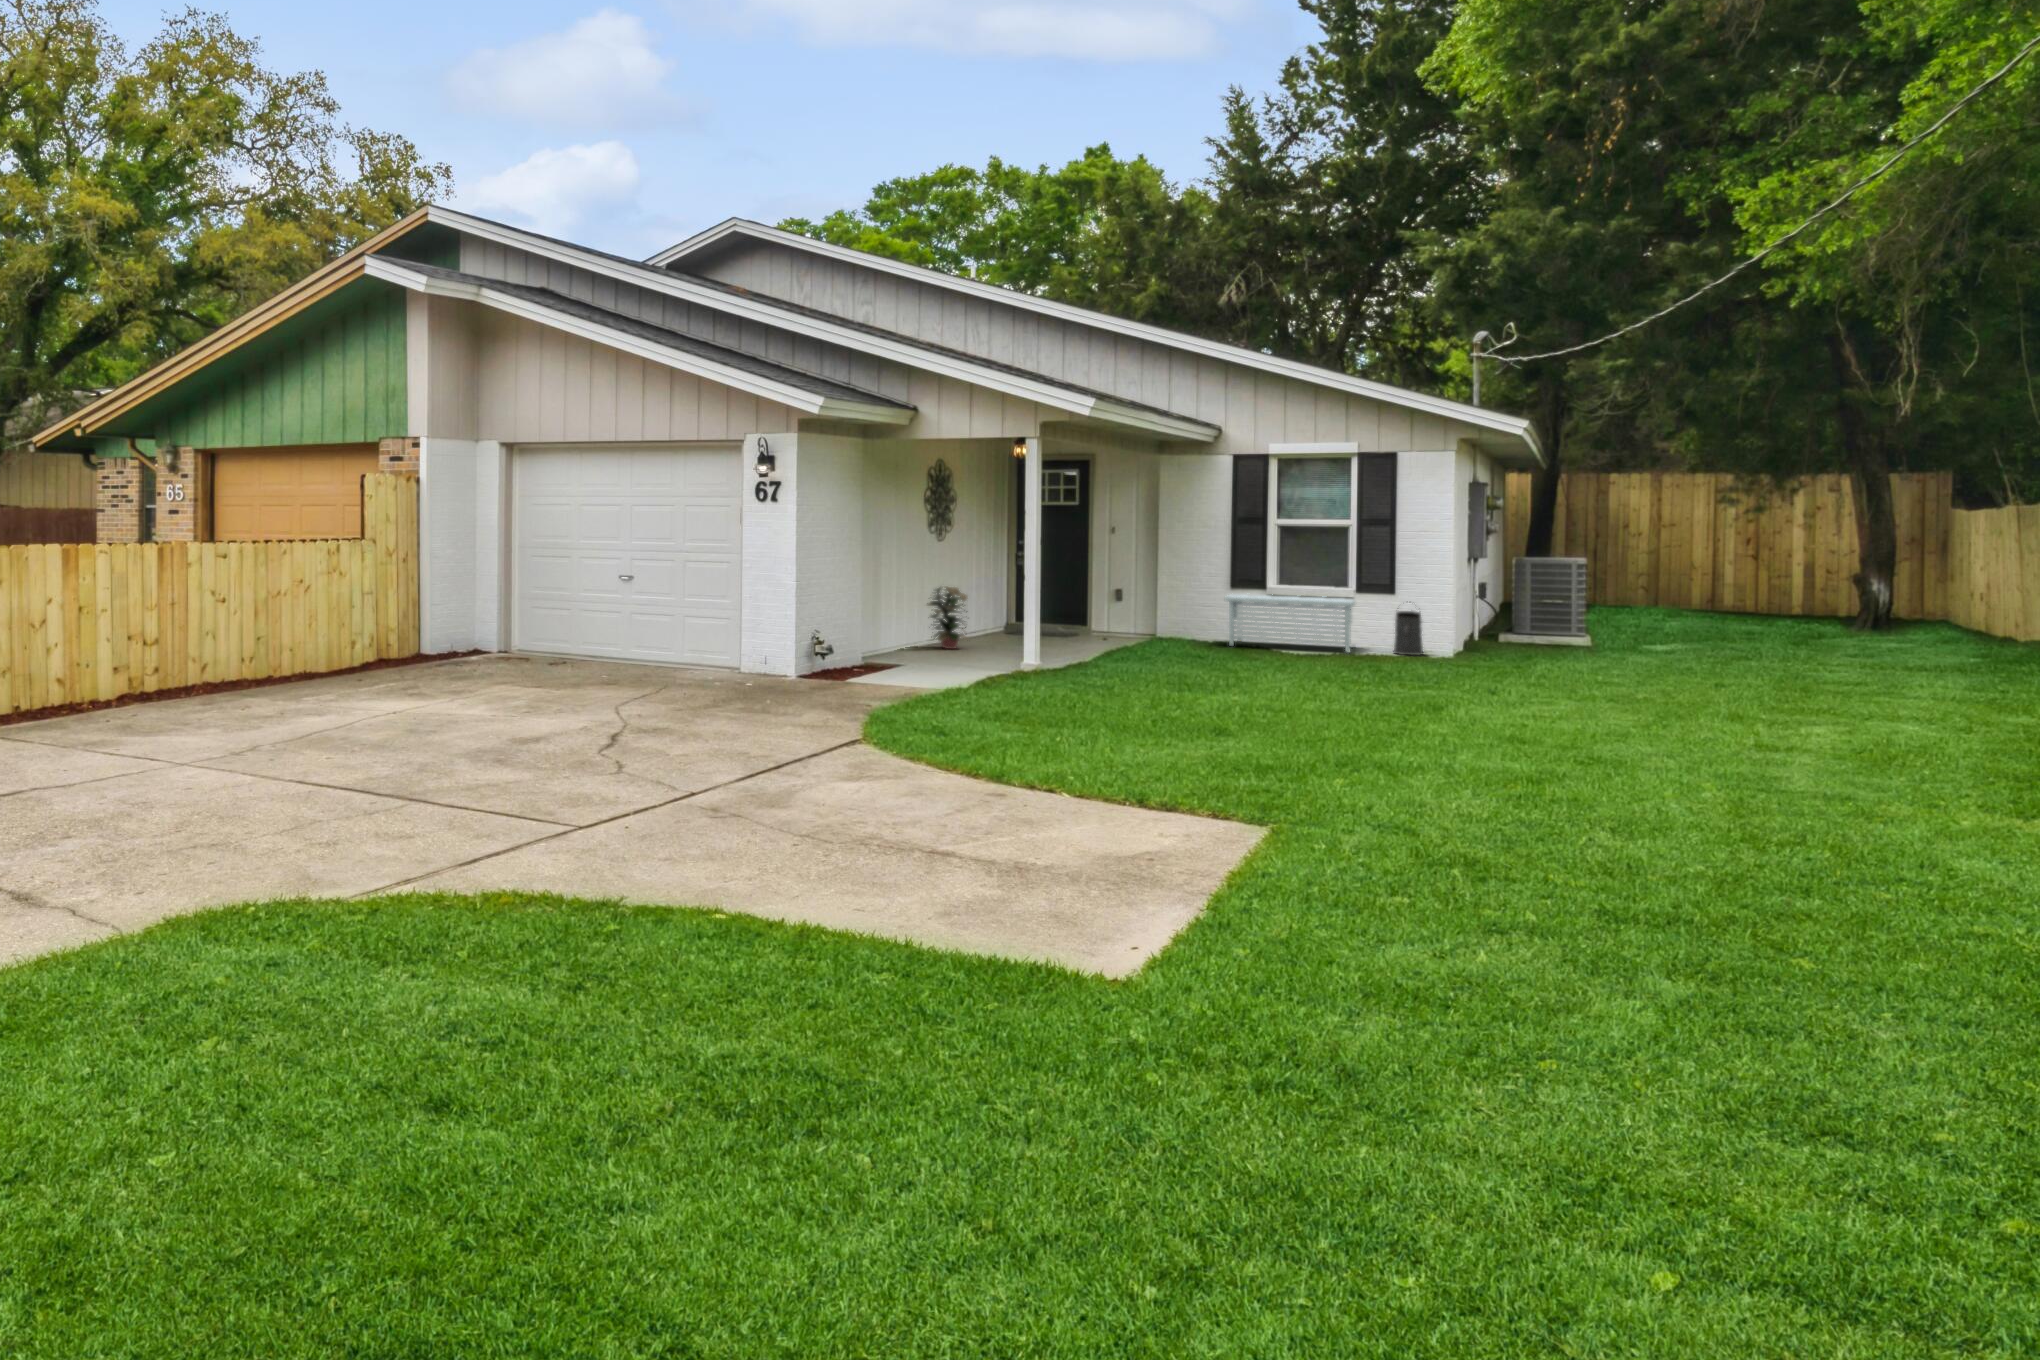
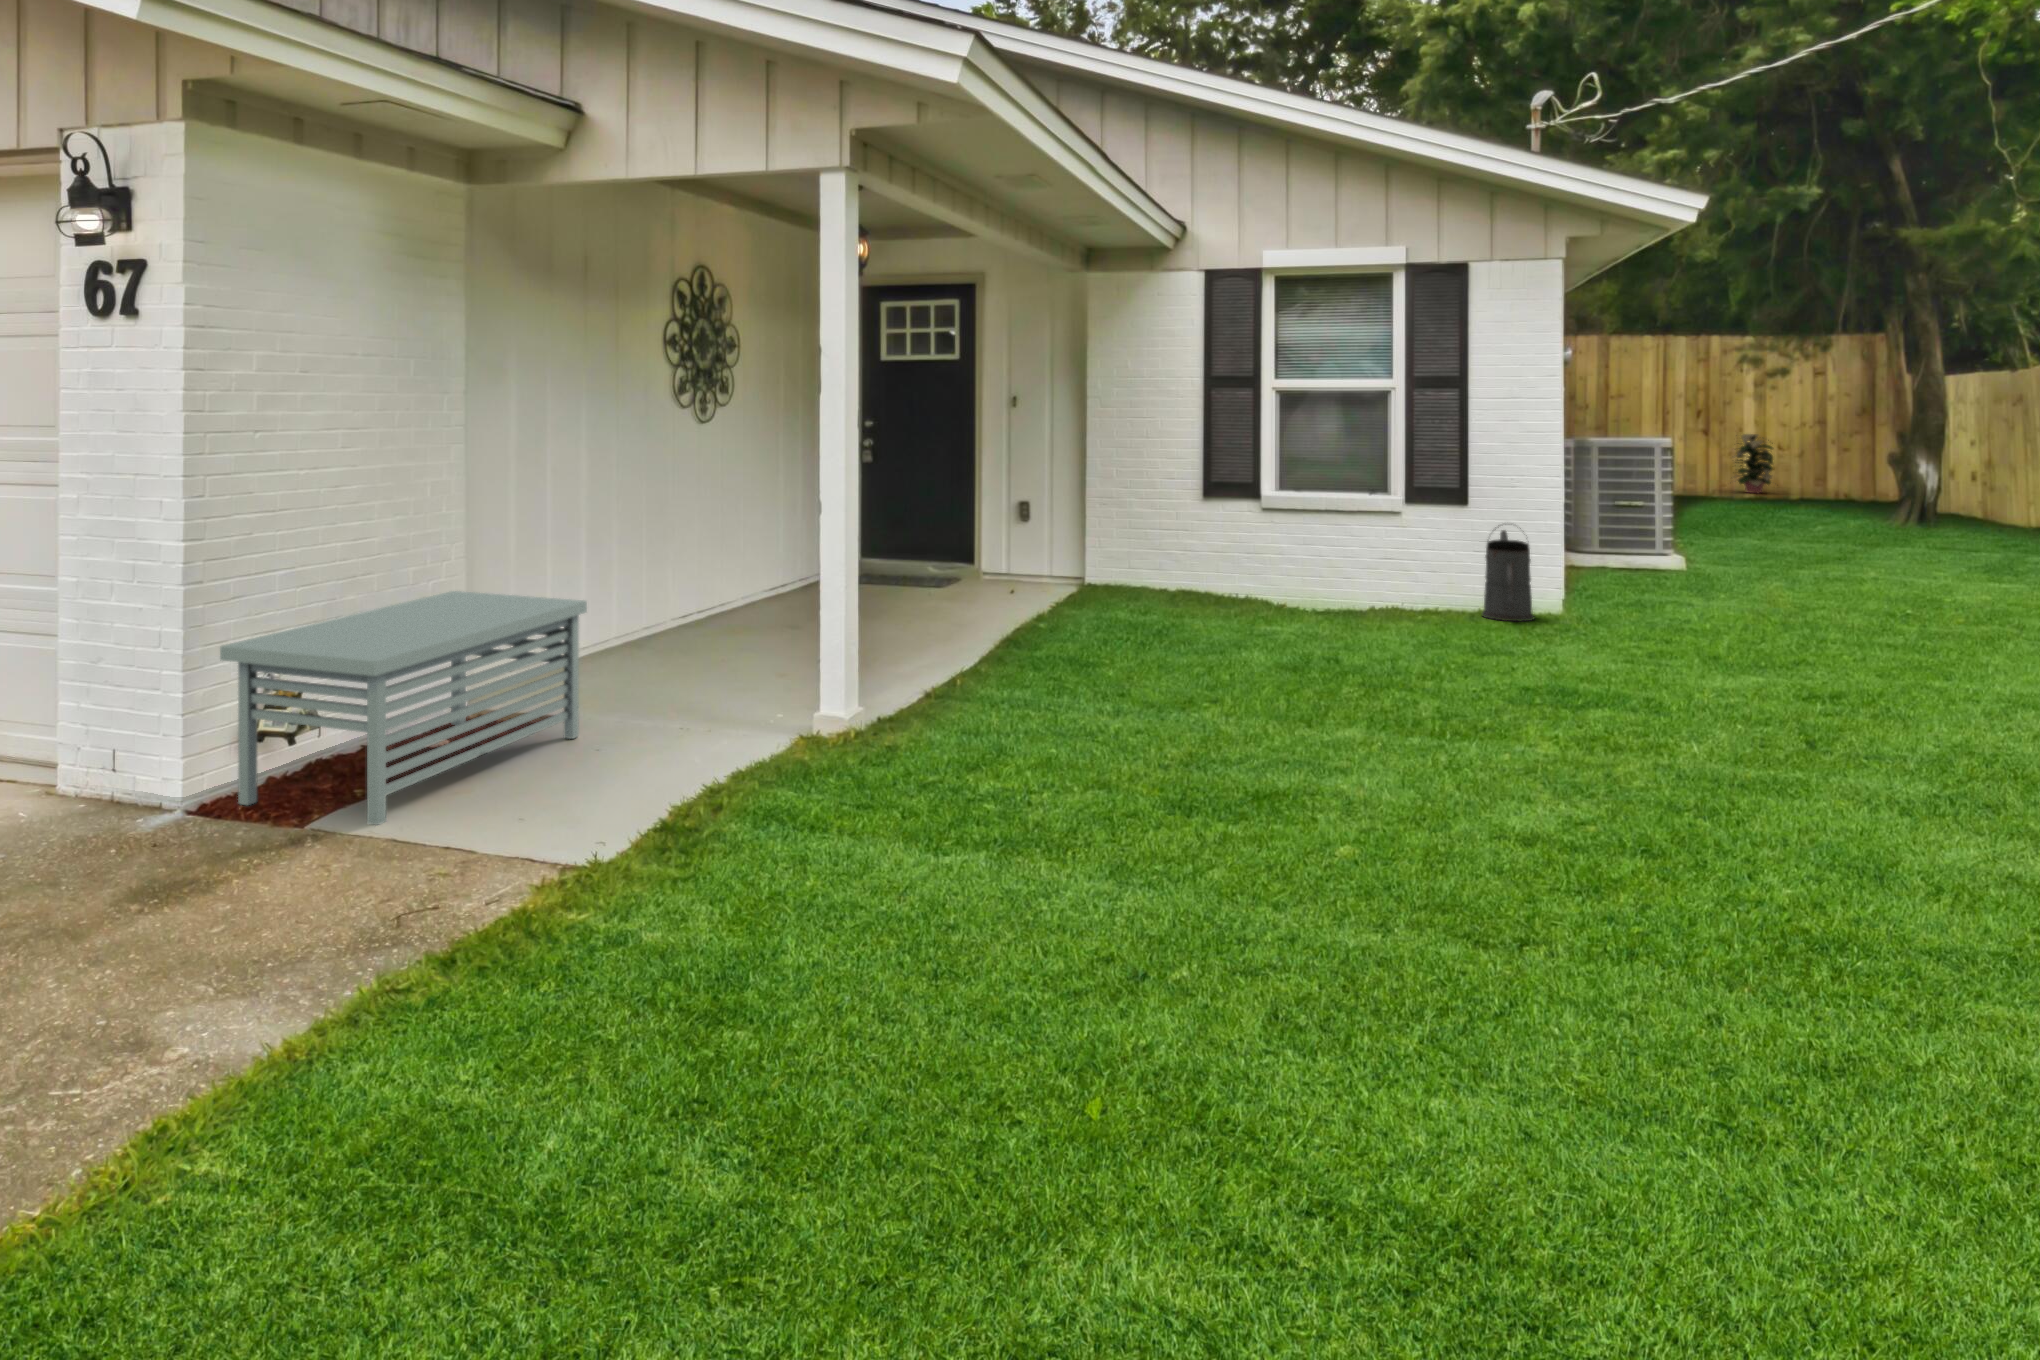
decorative plant: present [927,587,967,649] -> present [1735,434,1773,493]
storage bench: present [1224,595,1355,652] -> present [220,591,587,825]

